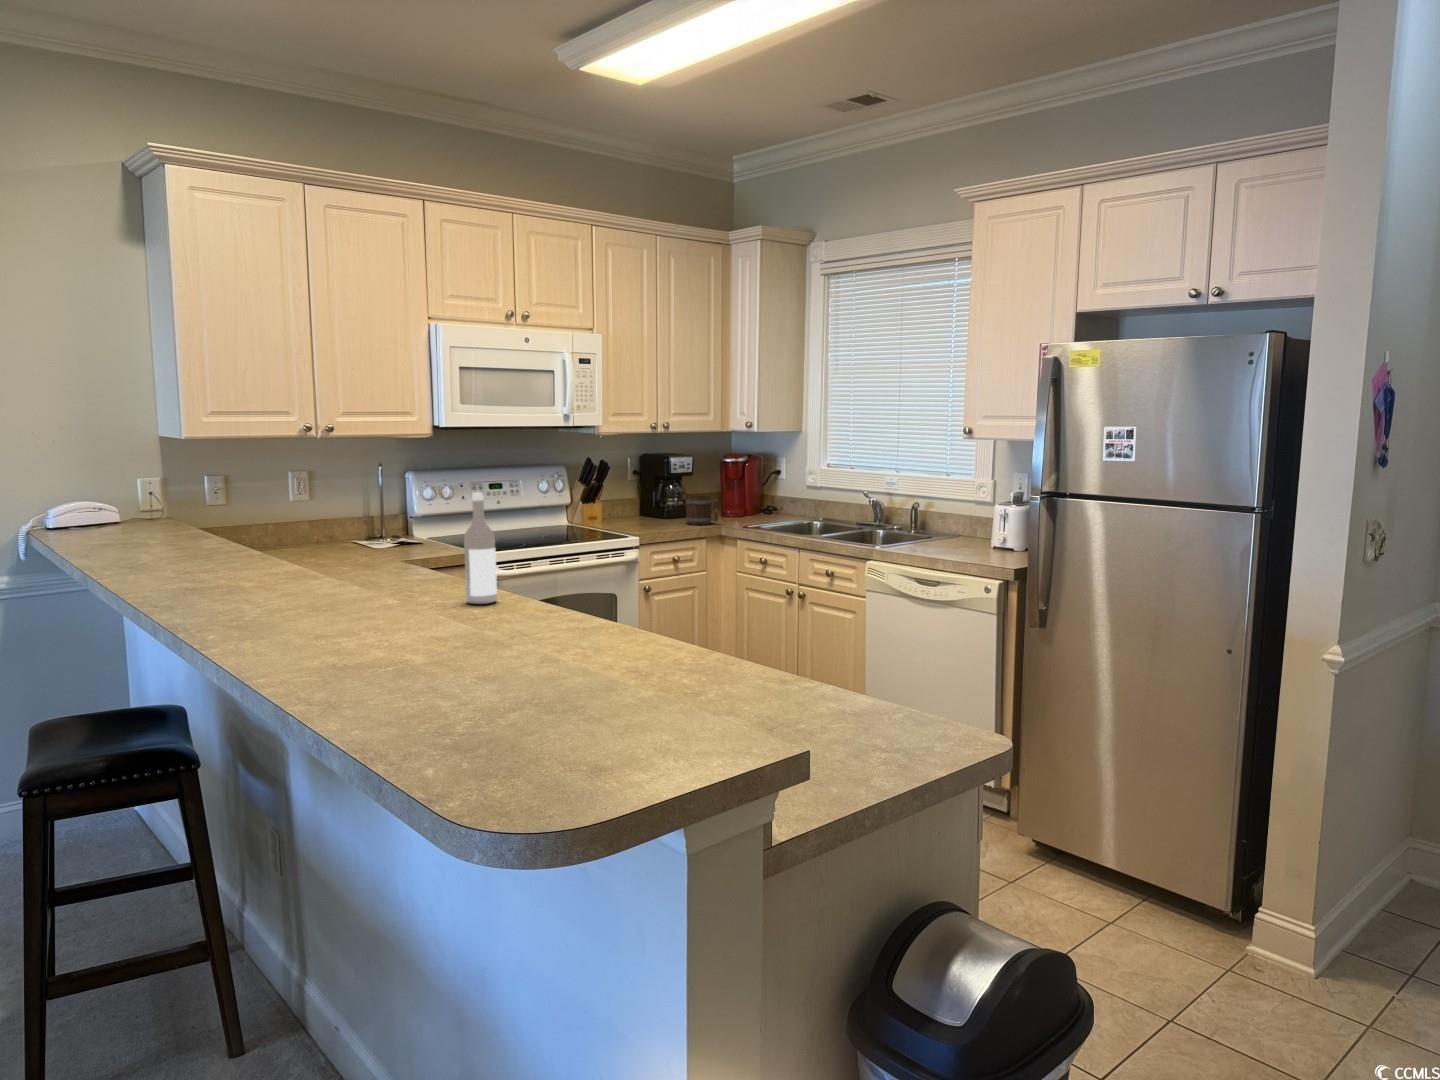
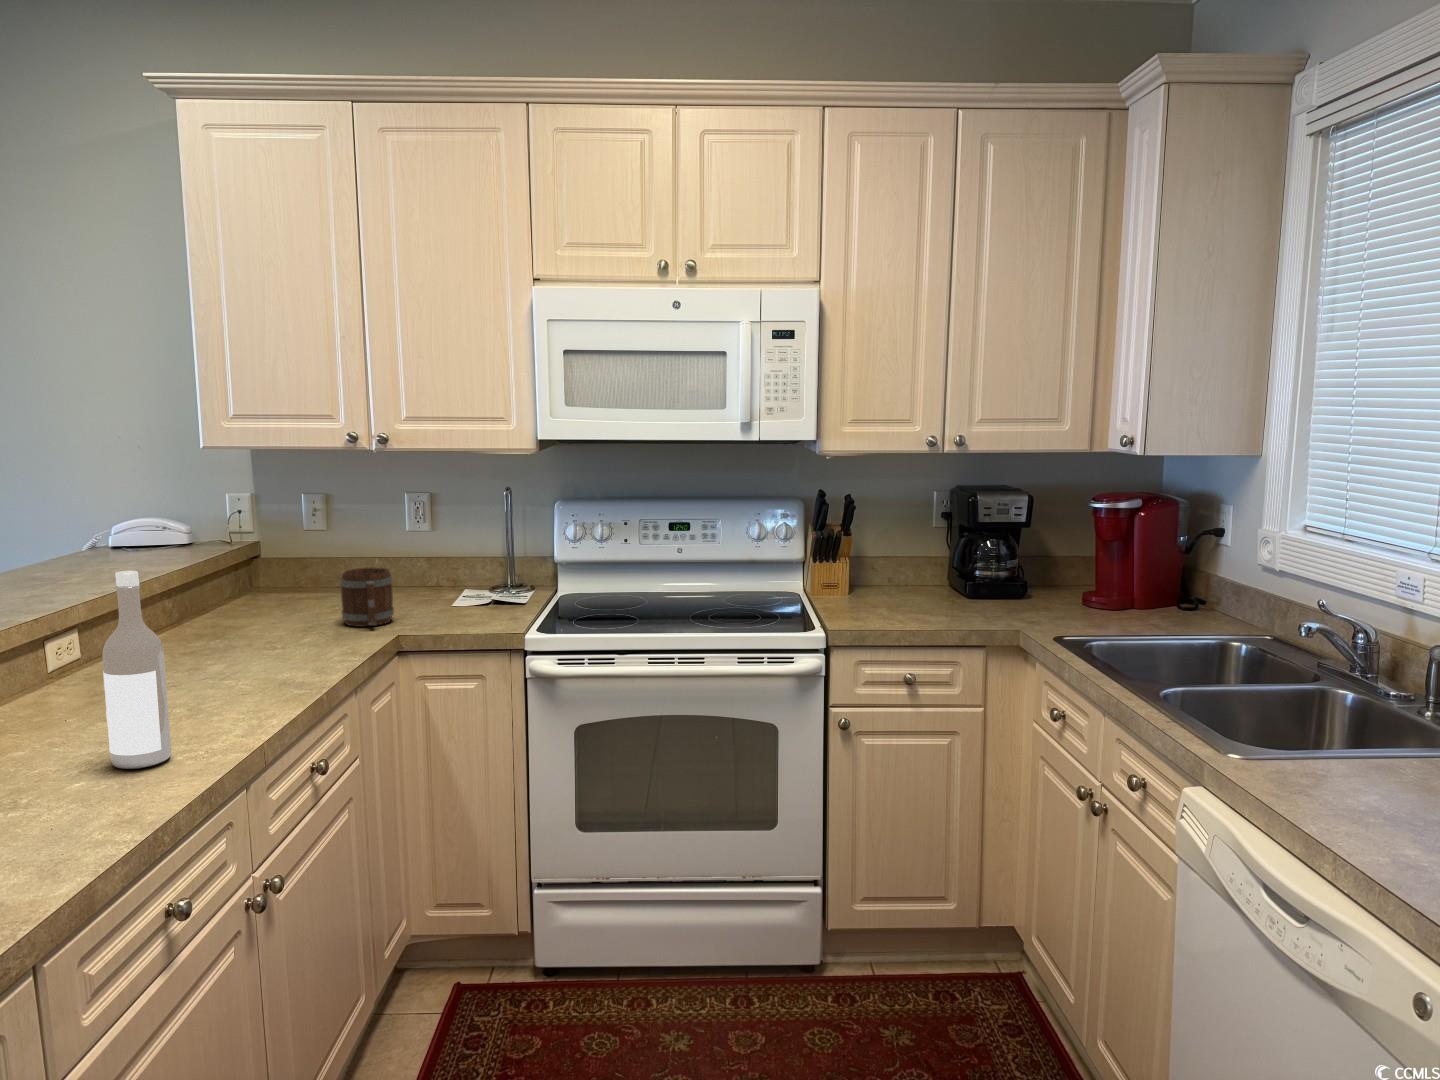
mug: present [686,495,718,525] -> present [340,567,394,627]

